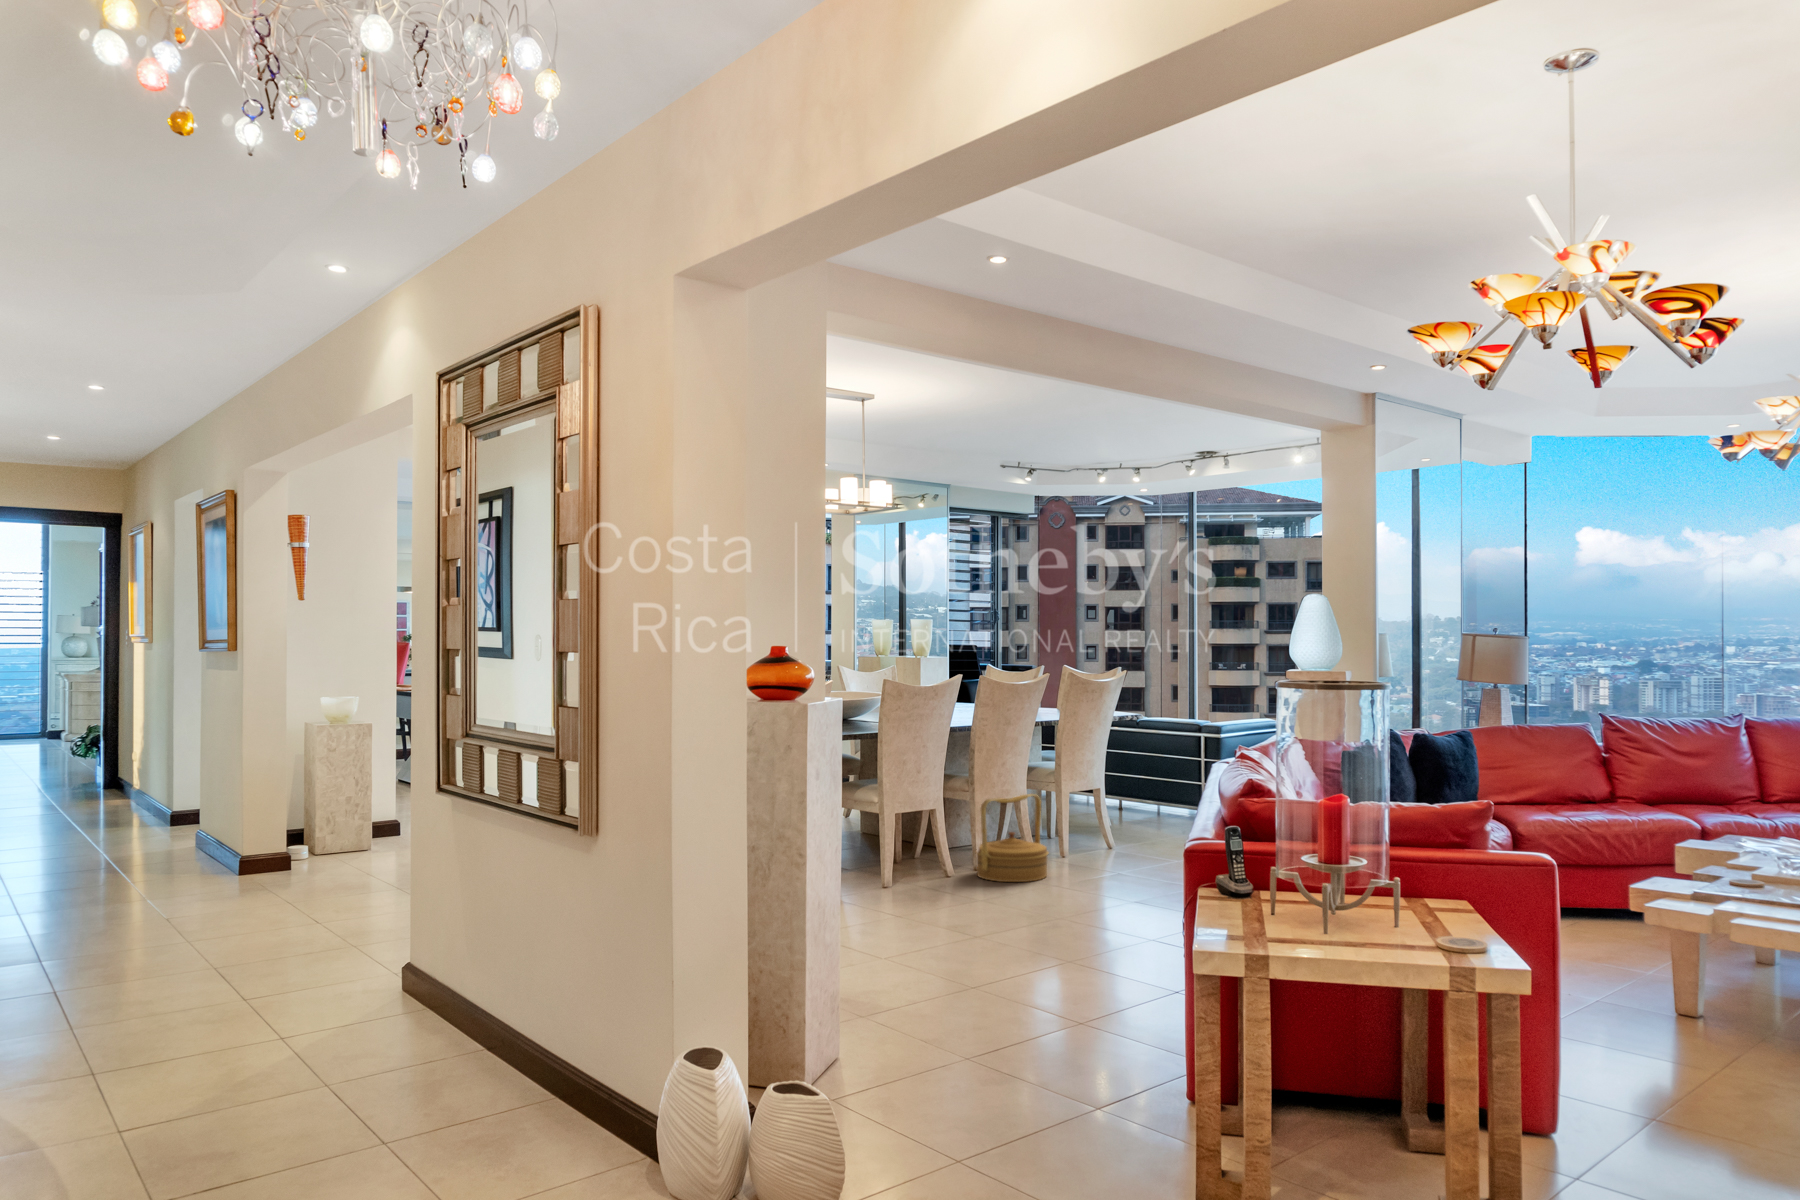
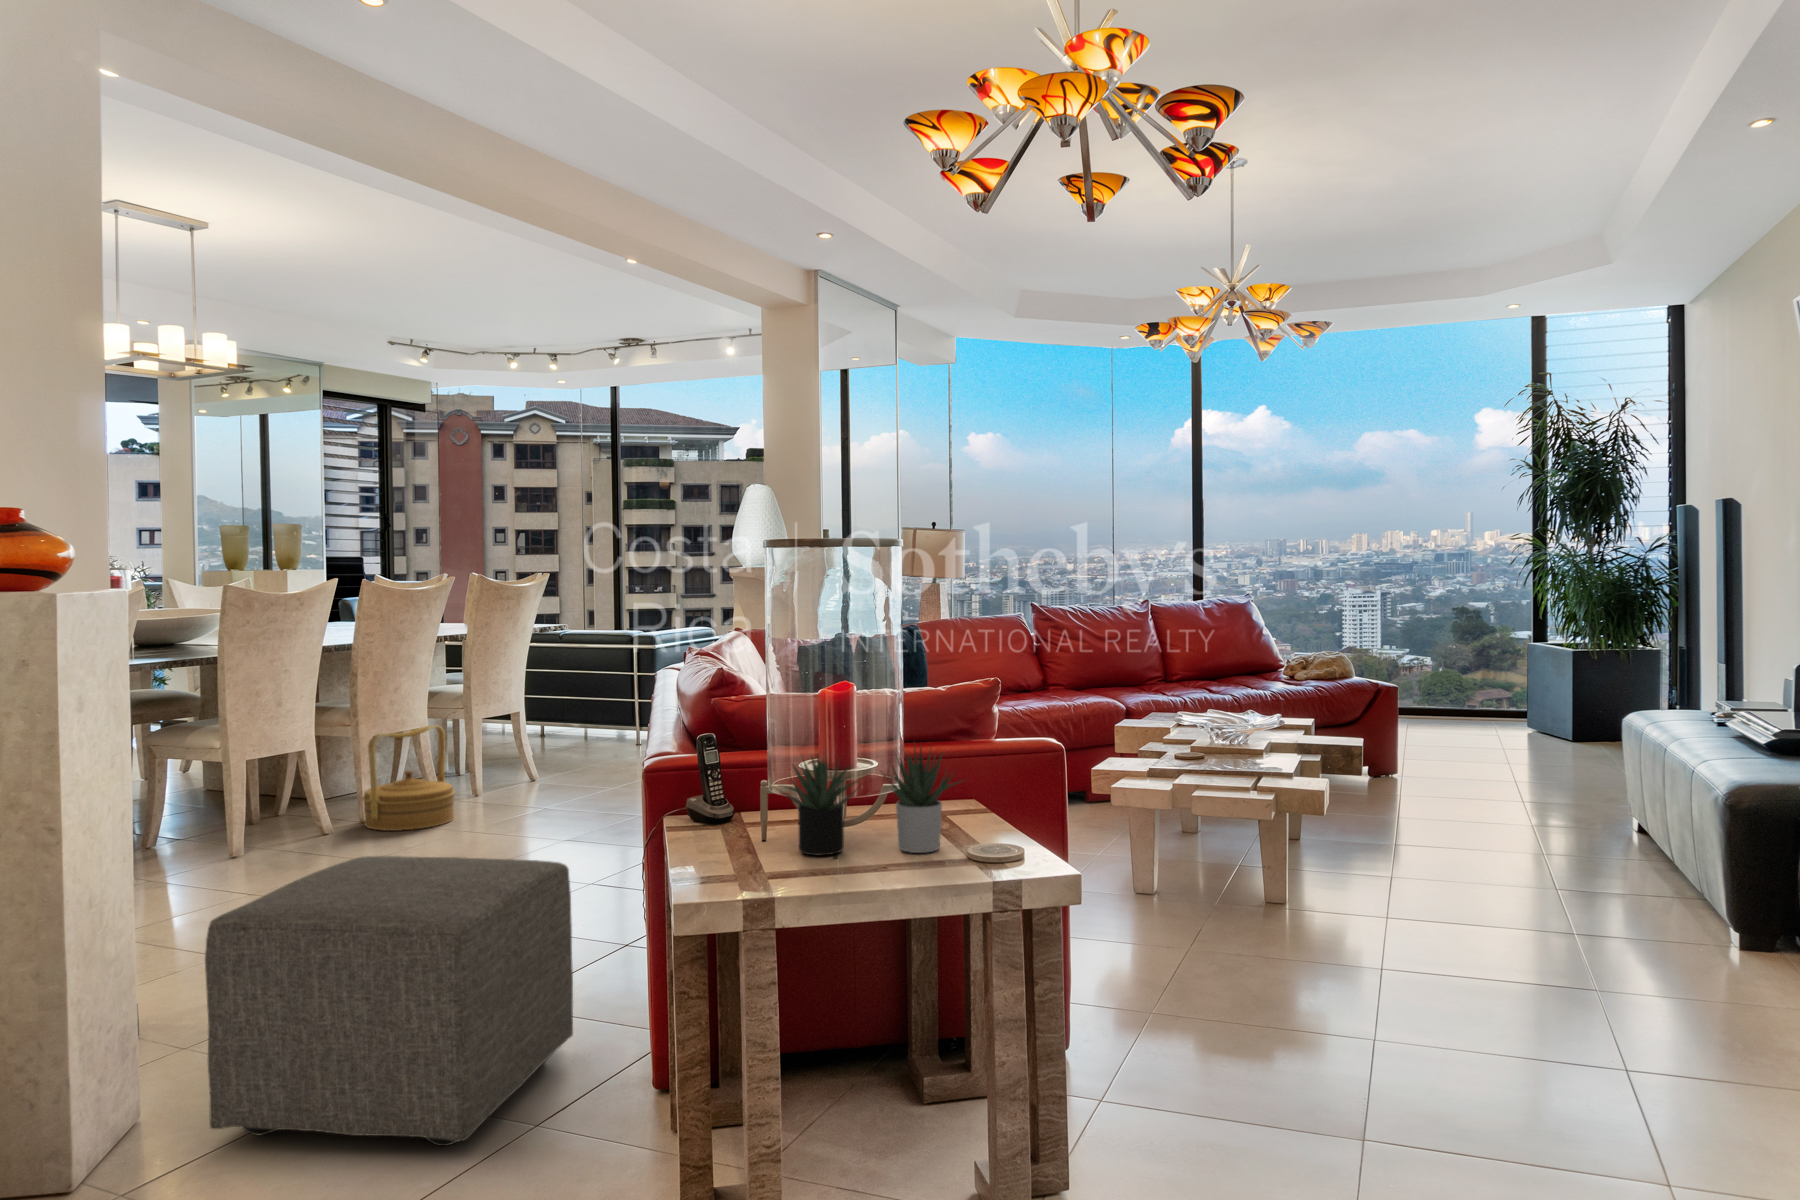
succulent plant: none [1275,845,1441,938] -> present [779,748,960,855]
ottoman: none [884,897,1131,1113] -> present [205,856,573,1146]

